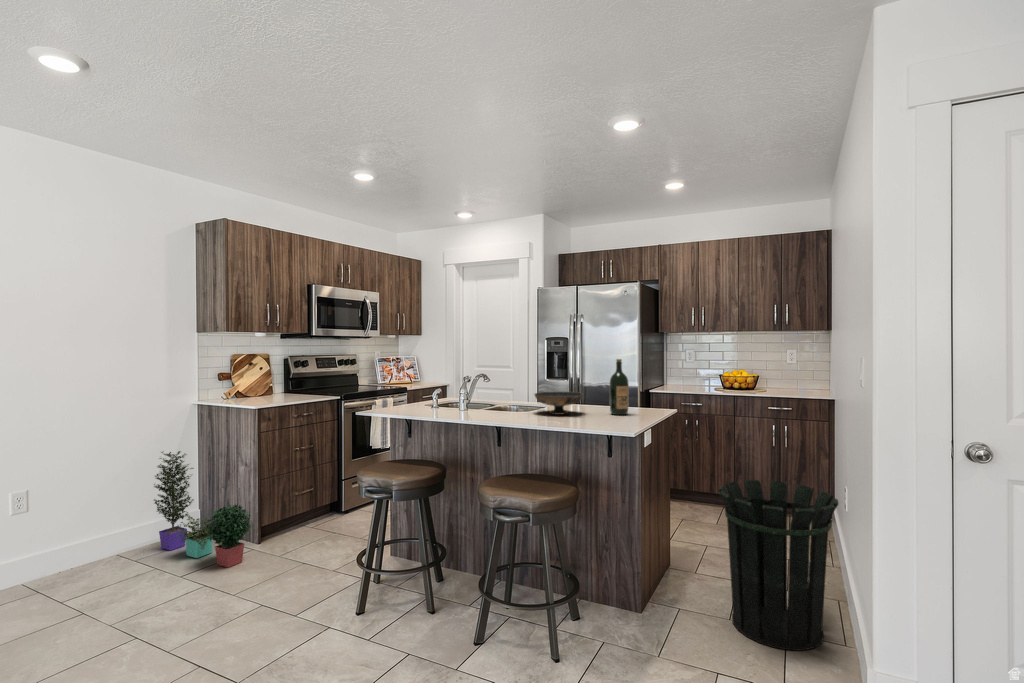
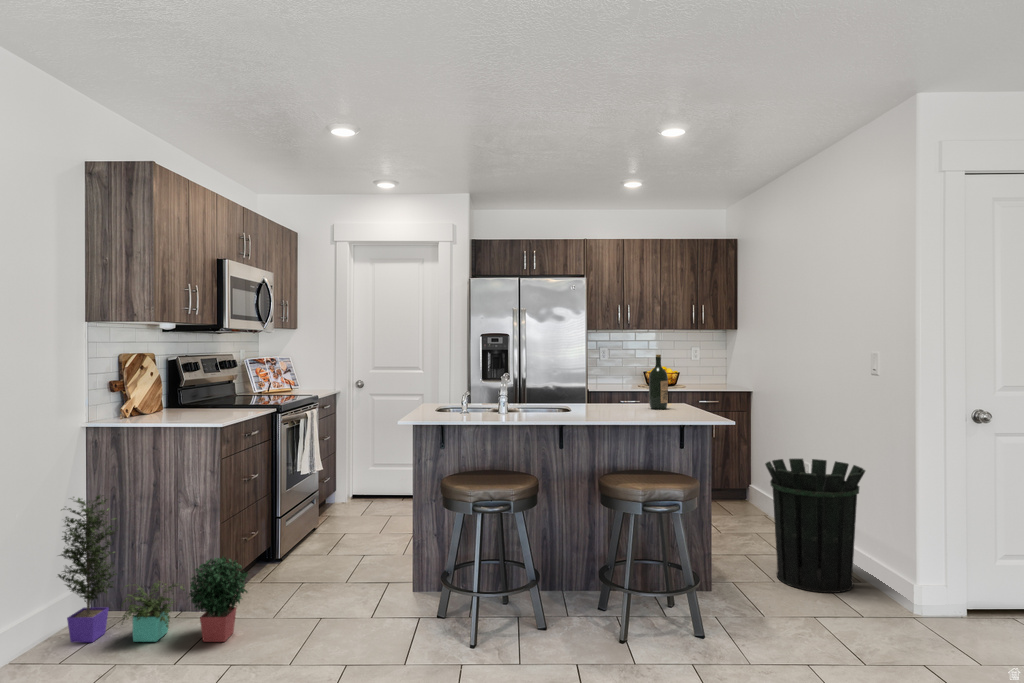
decorative bowl: present [535,391,583,415] -> none [578,389,639,412]

